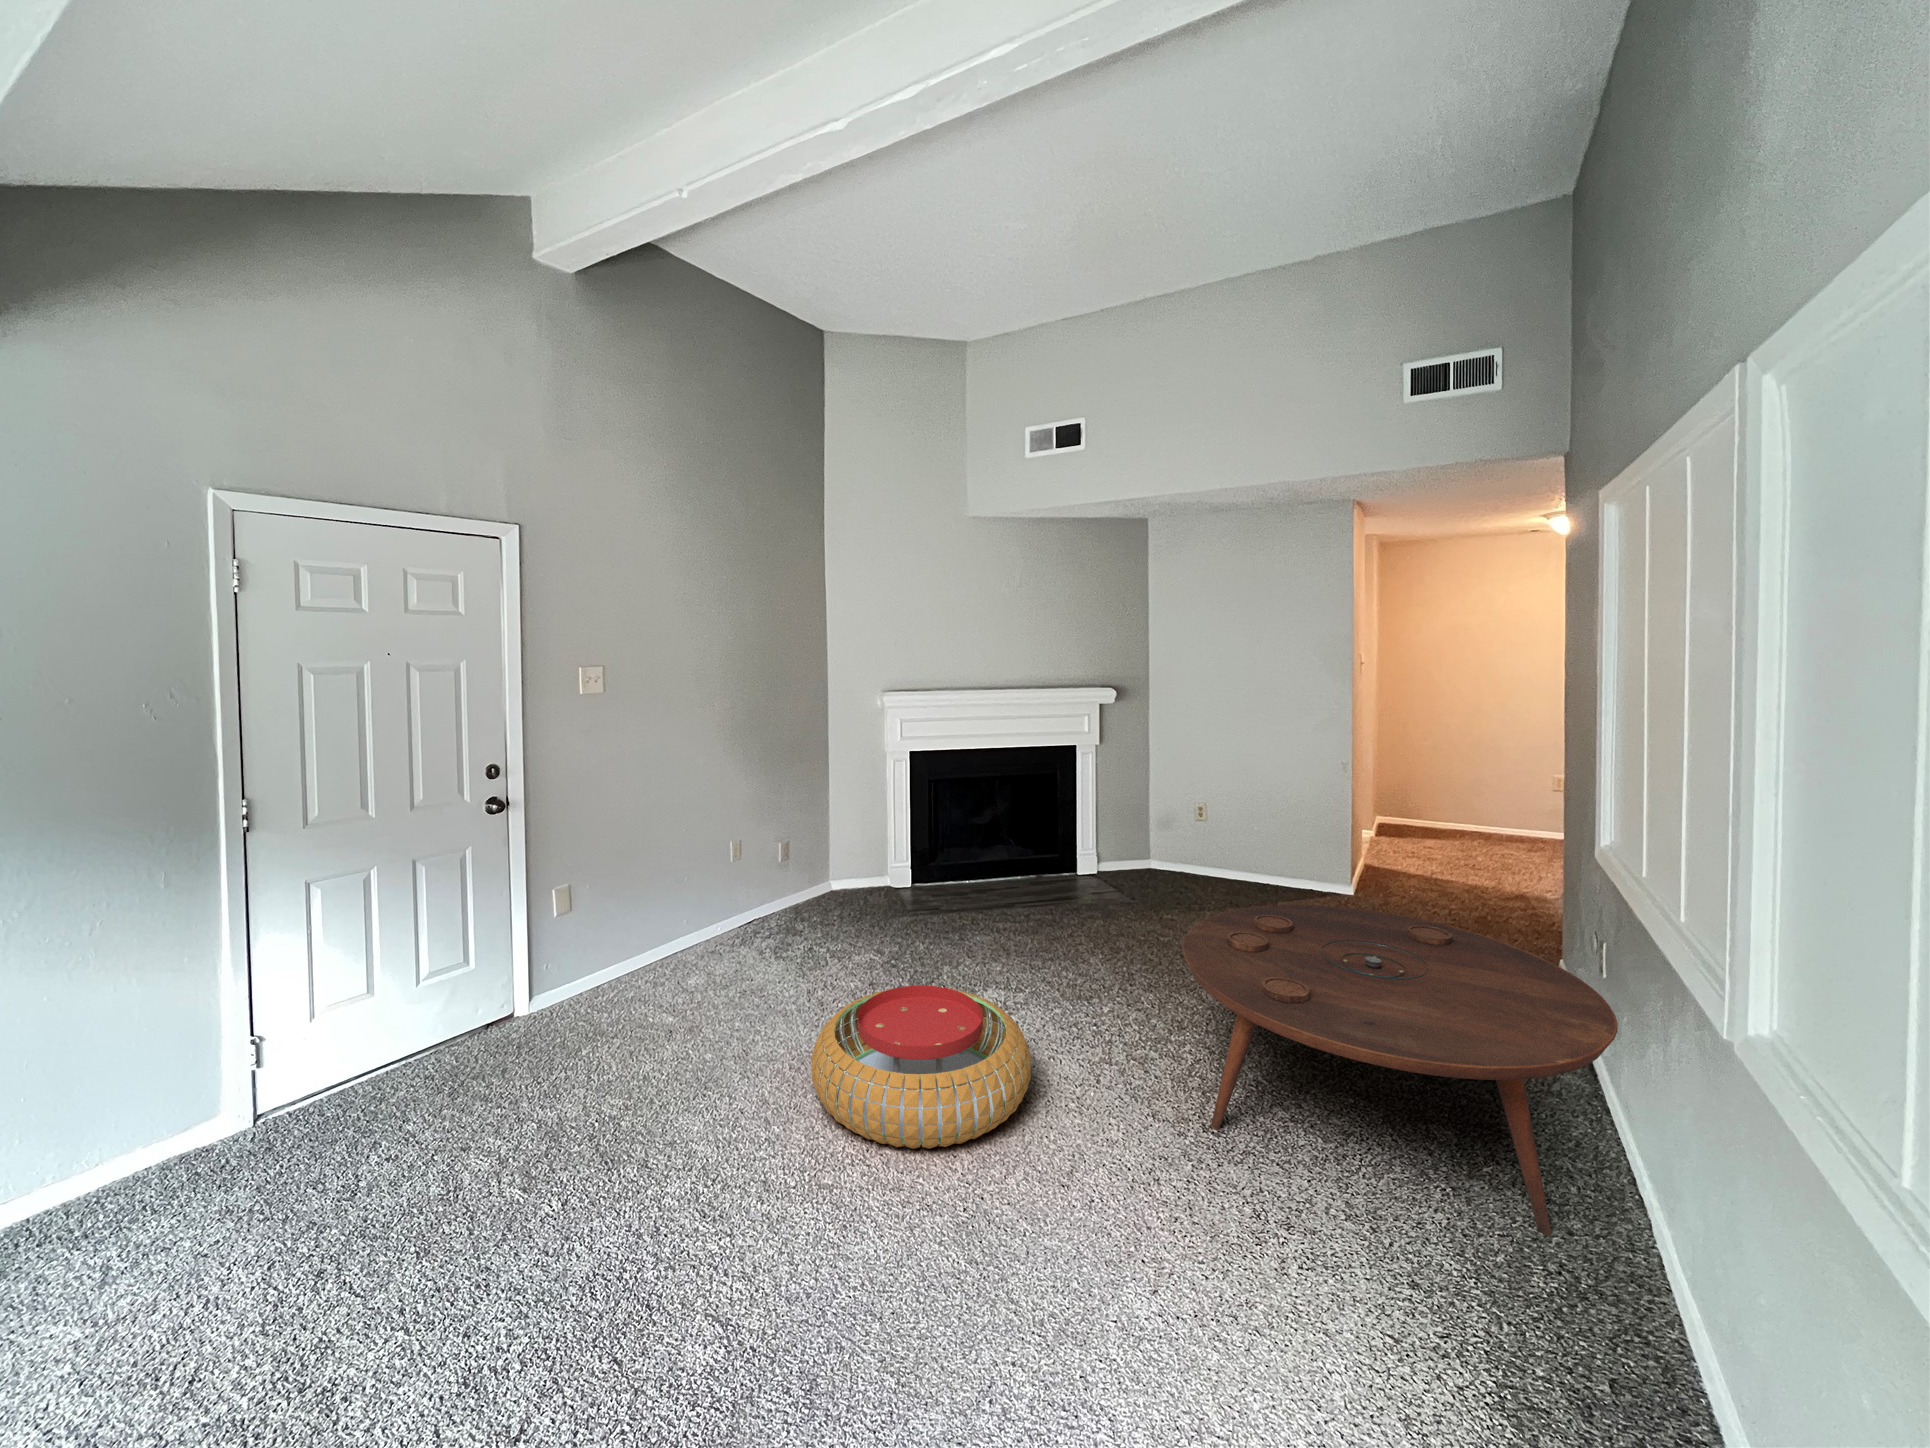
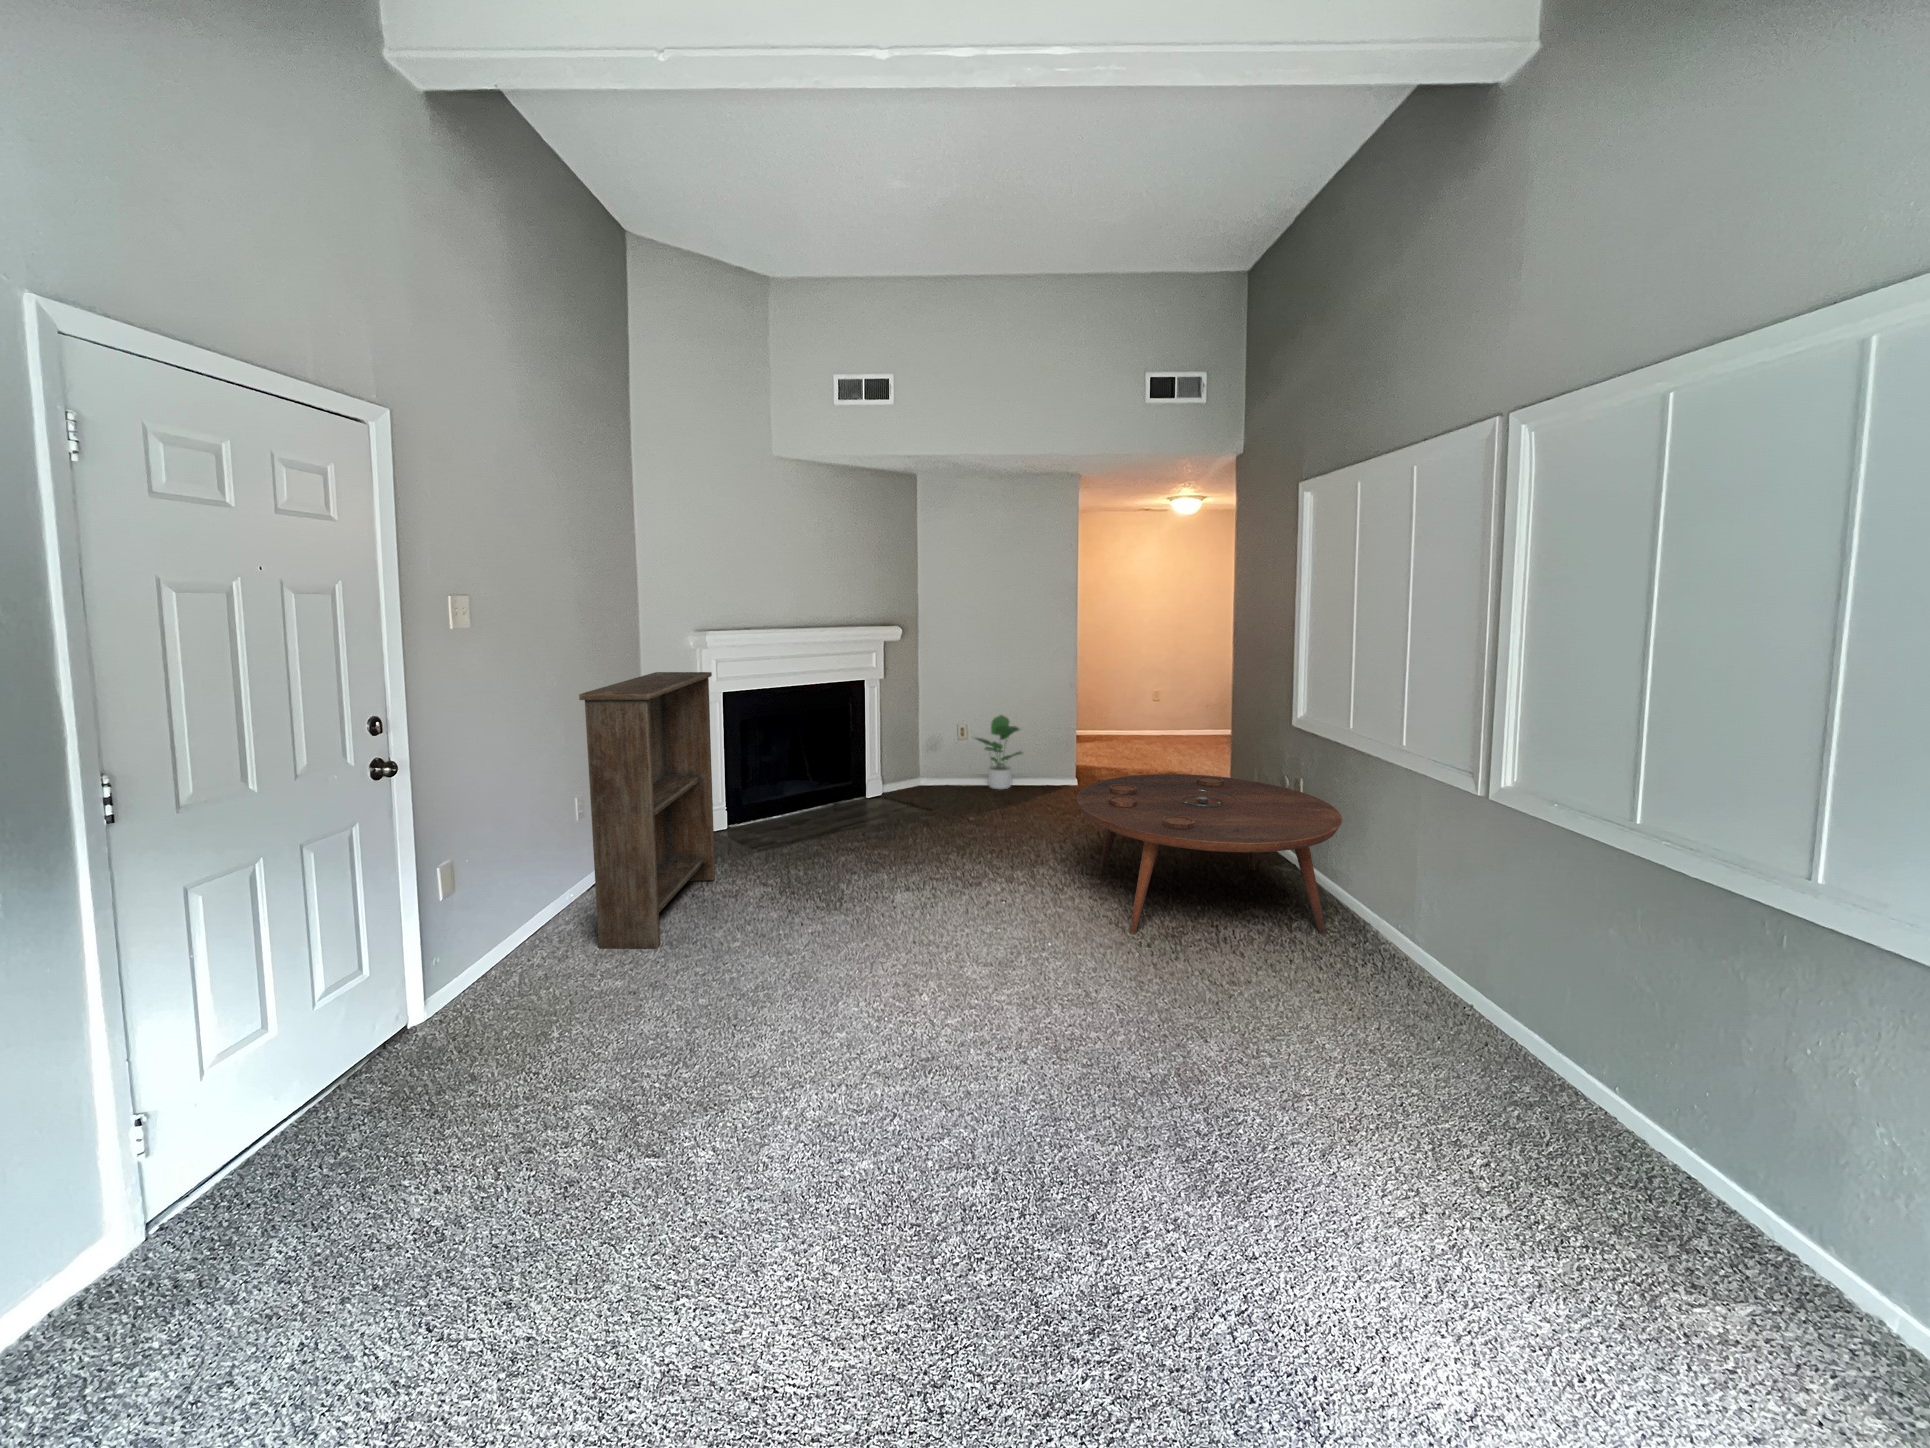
bookshelf: none [680,732,844,996] -> present [579,672,715,949]
potted plant: none [1203,797,1275,888] -> present [976,715,1022,789]
pouf: present [811,985,1031,1149] -> none [825,880,1018,1008]

